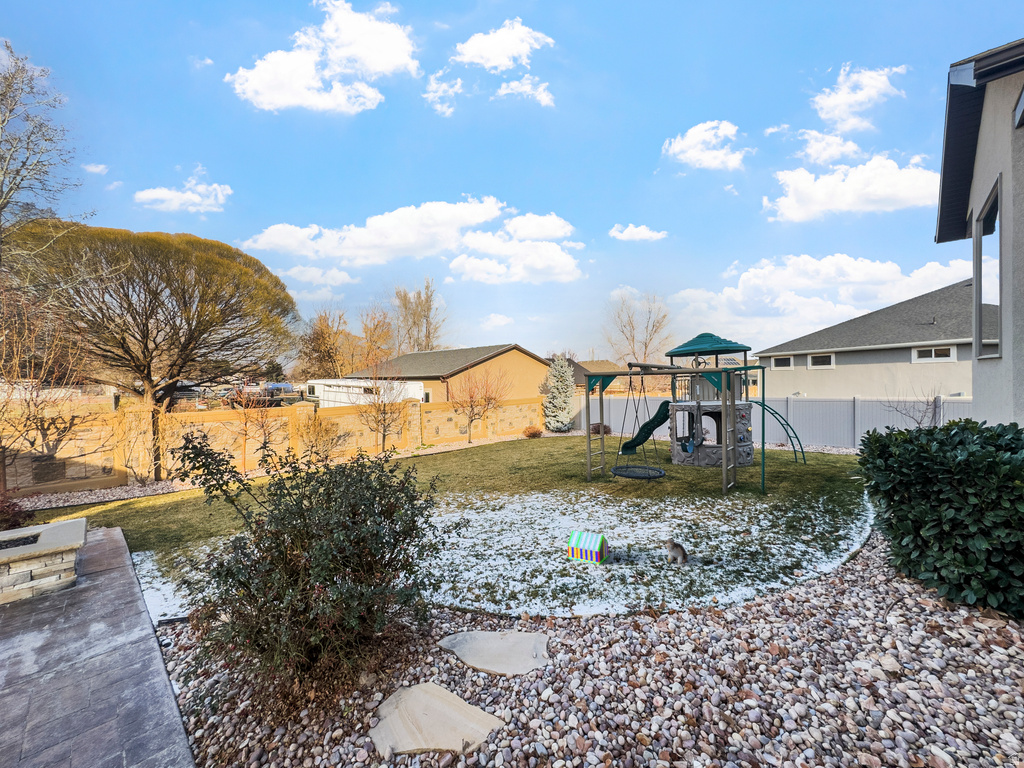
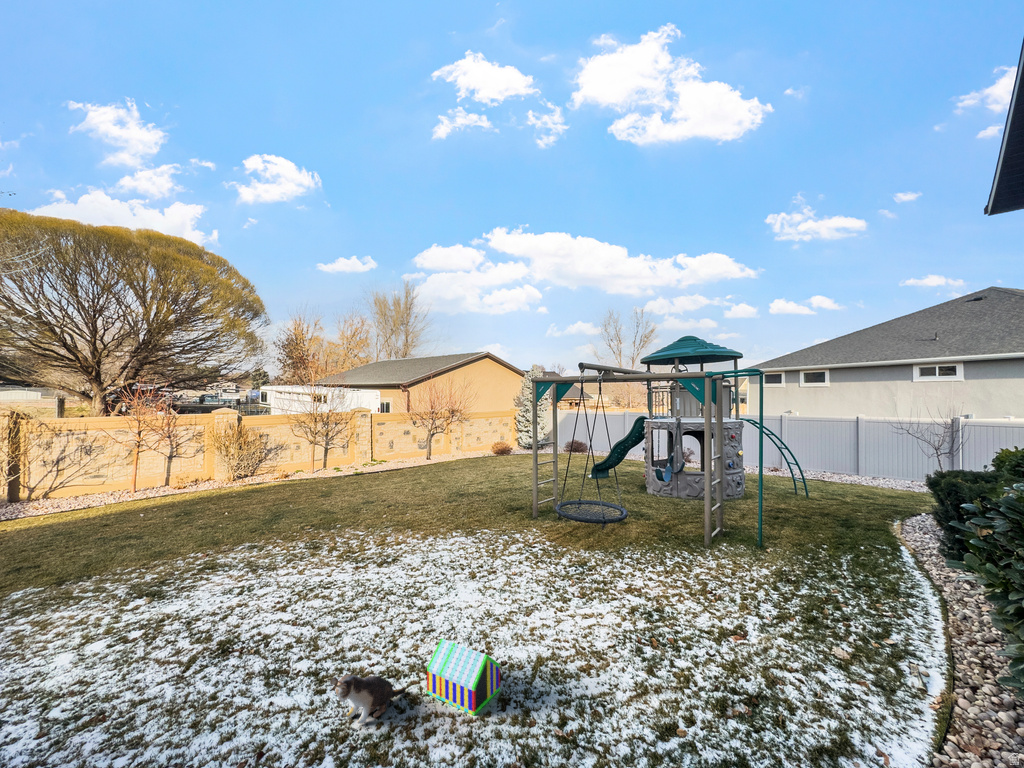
plush toy: present [664,539,687,564] -> present [330,674,405,724]

